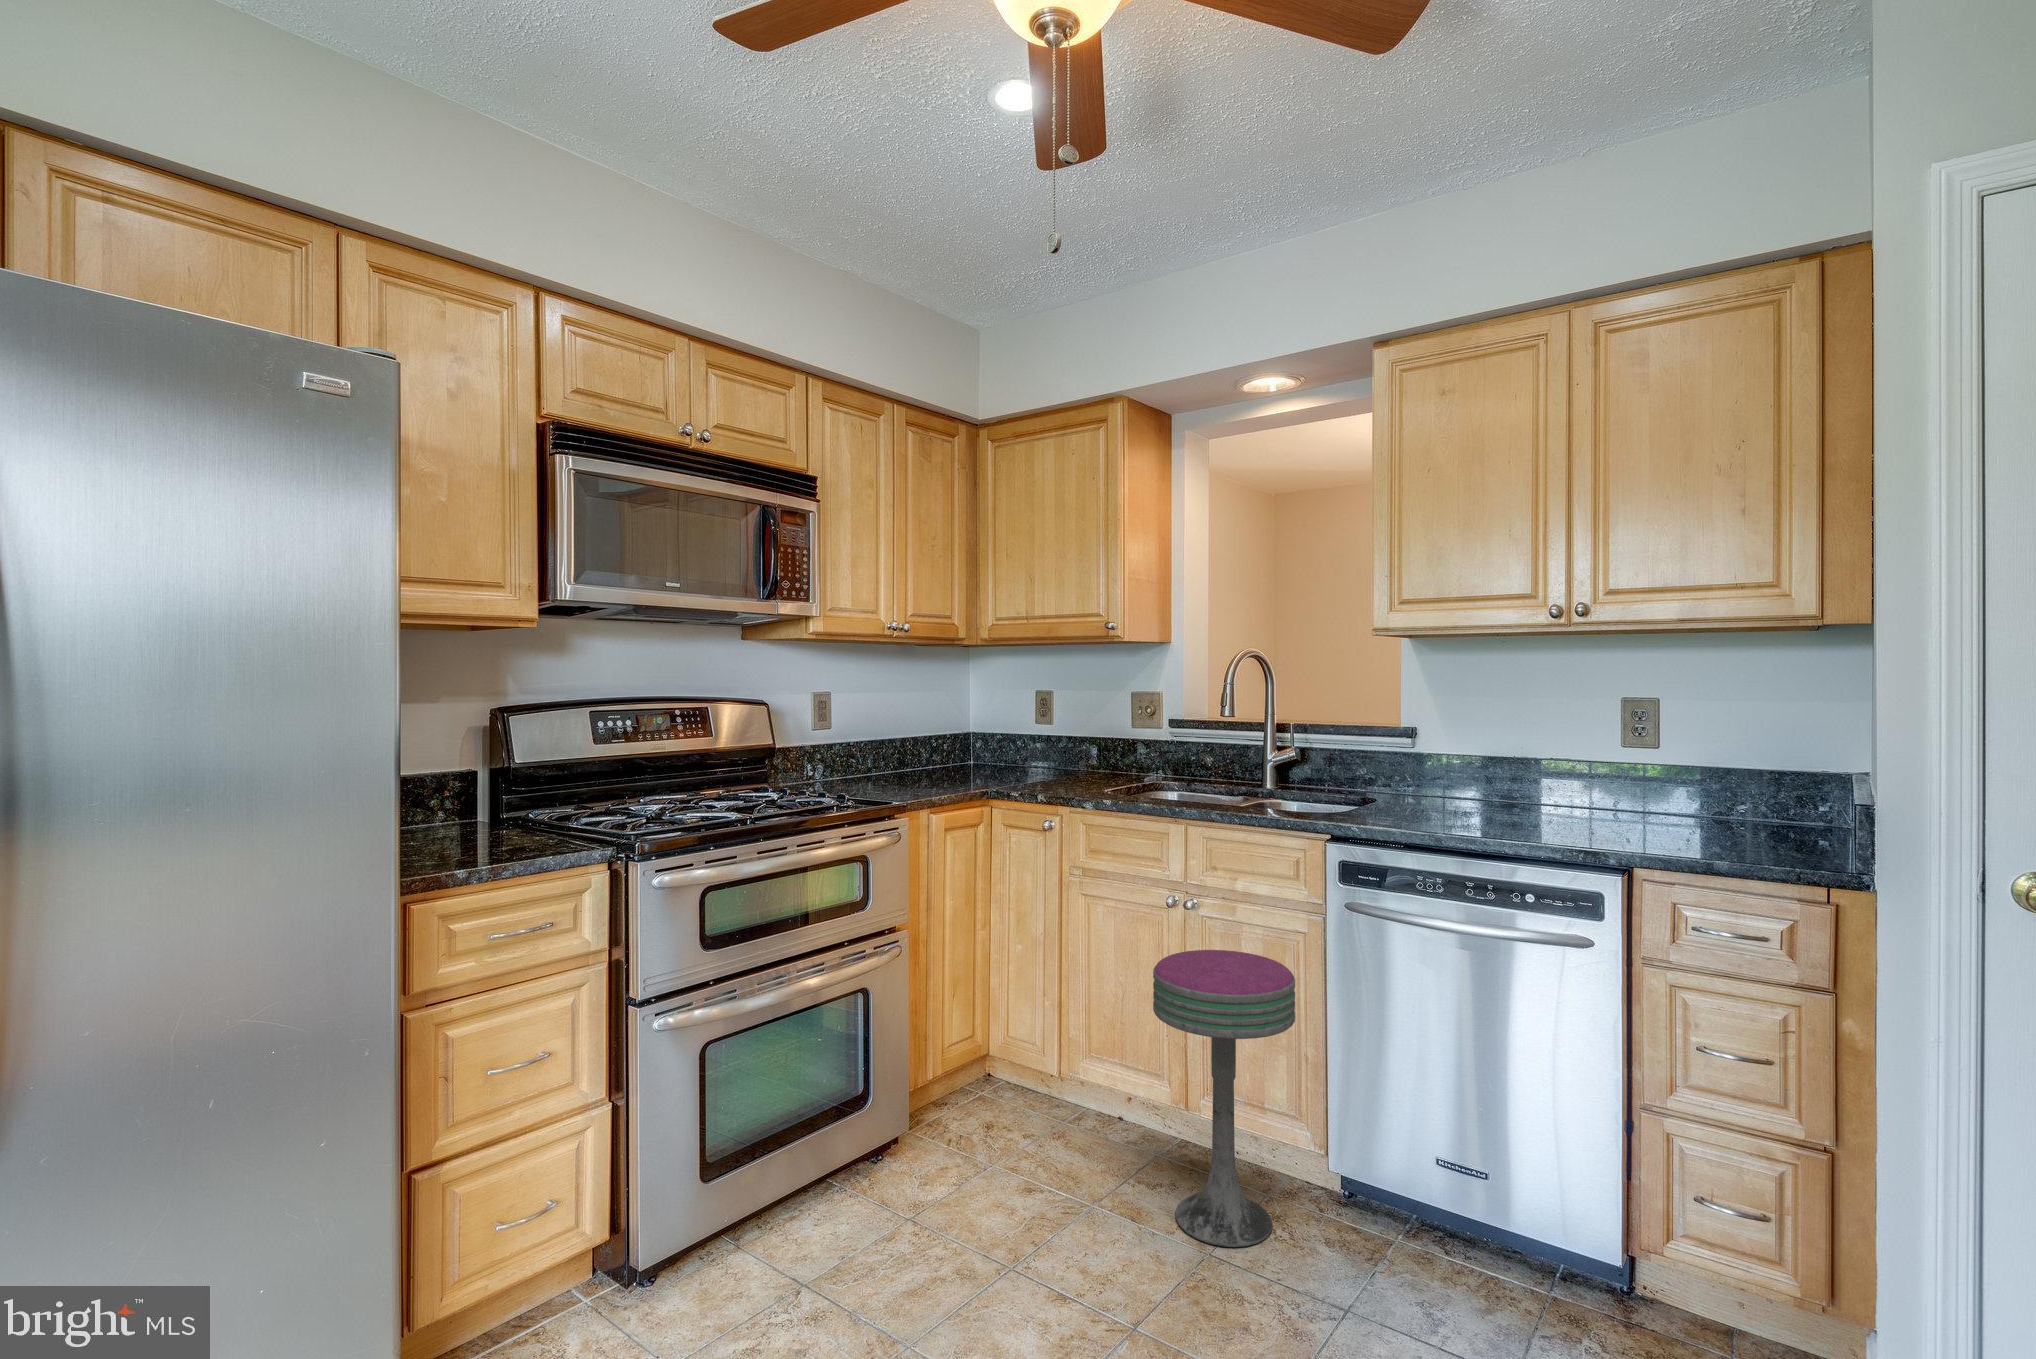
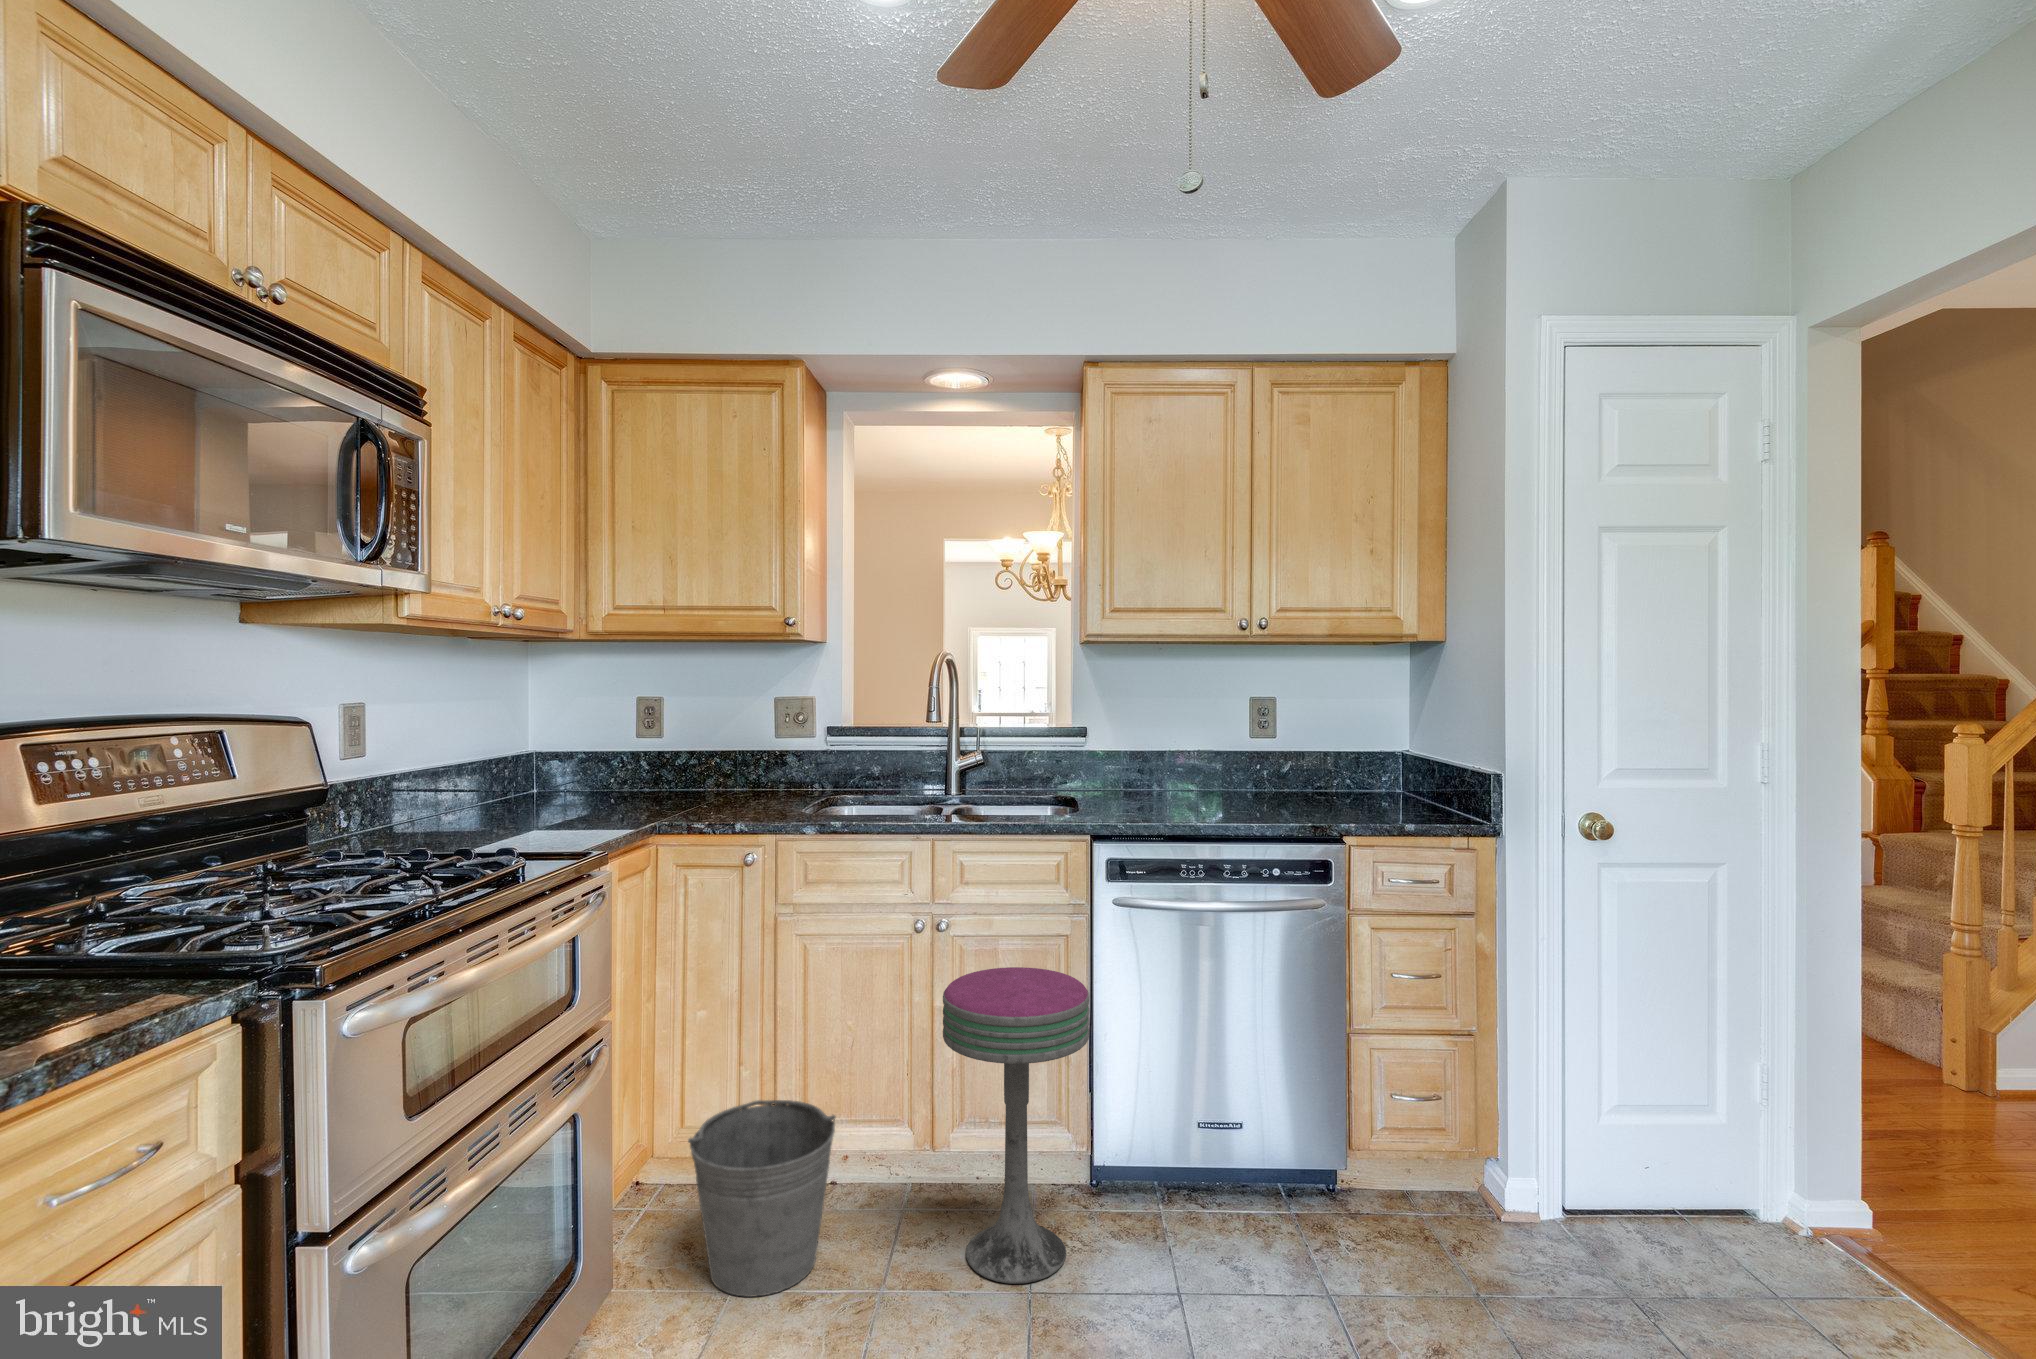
bucket: none [968,1025,1083,1178] -> present [688,1100,835,1297]

